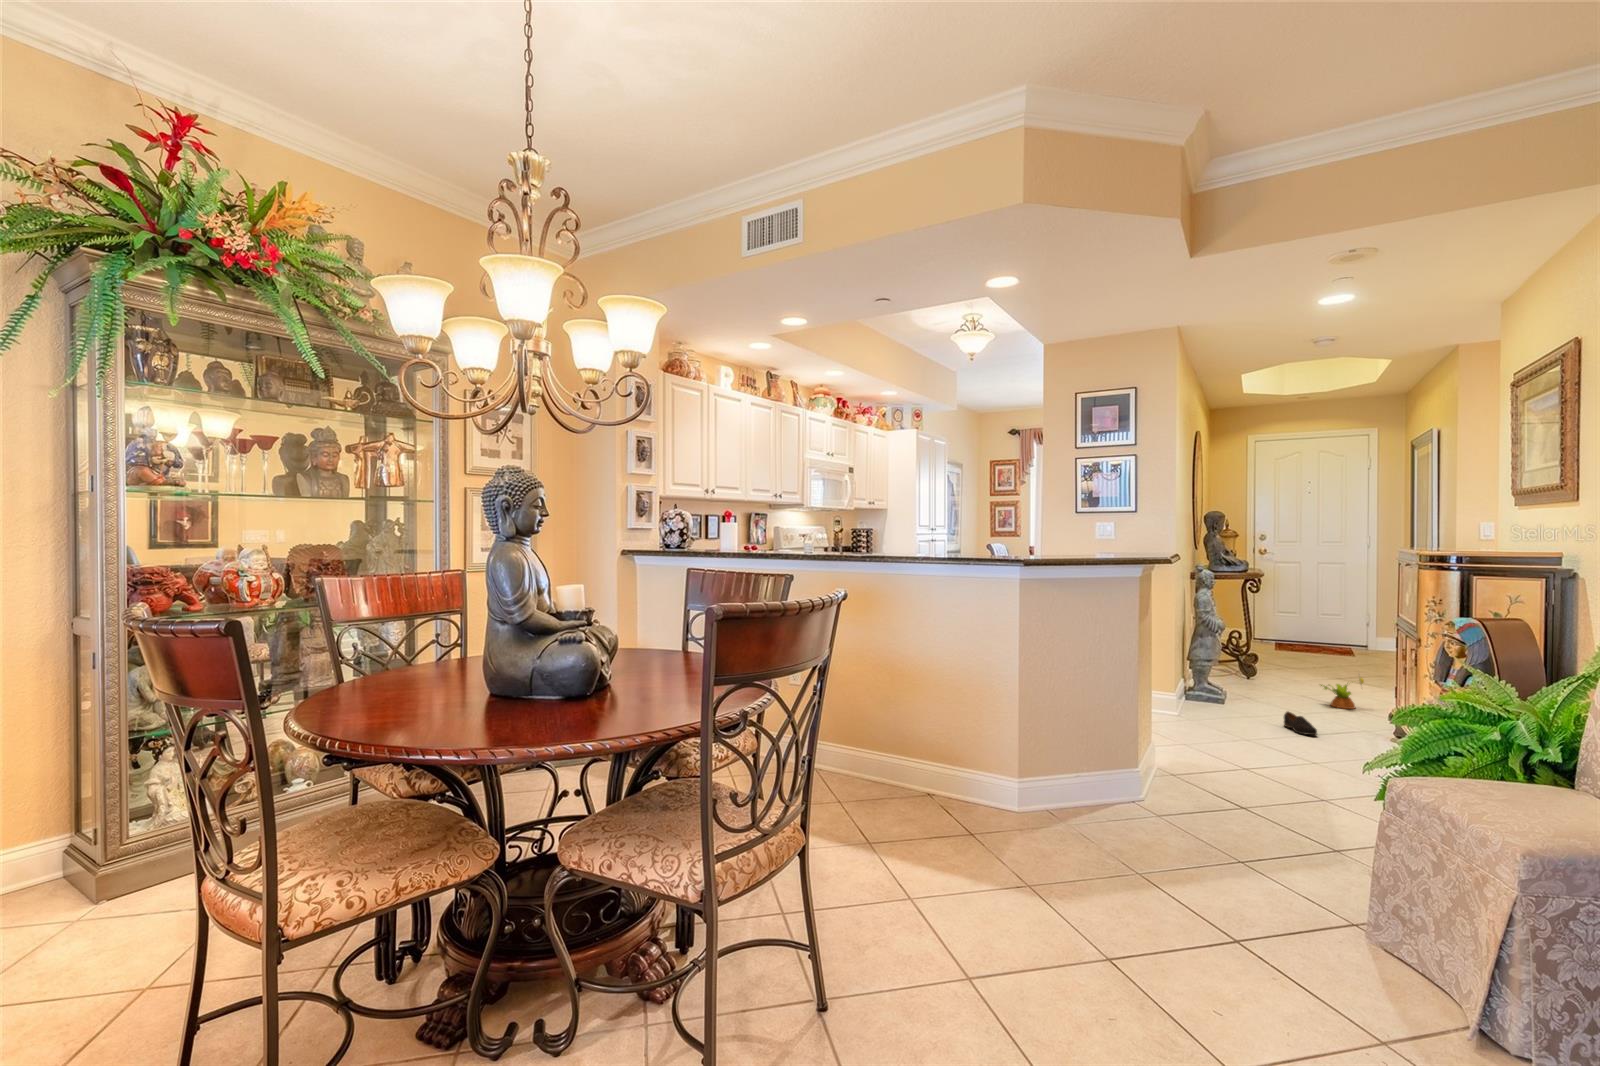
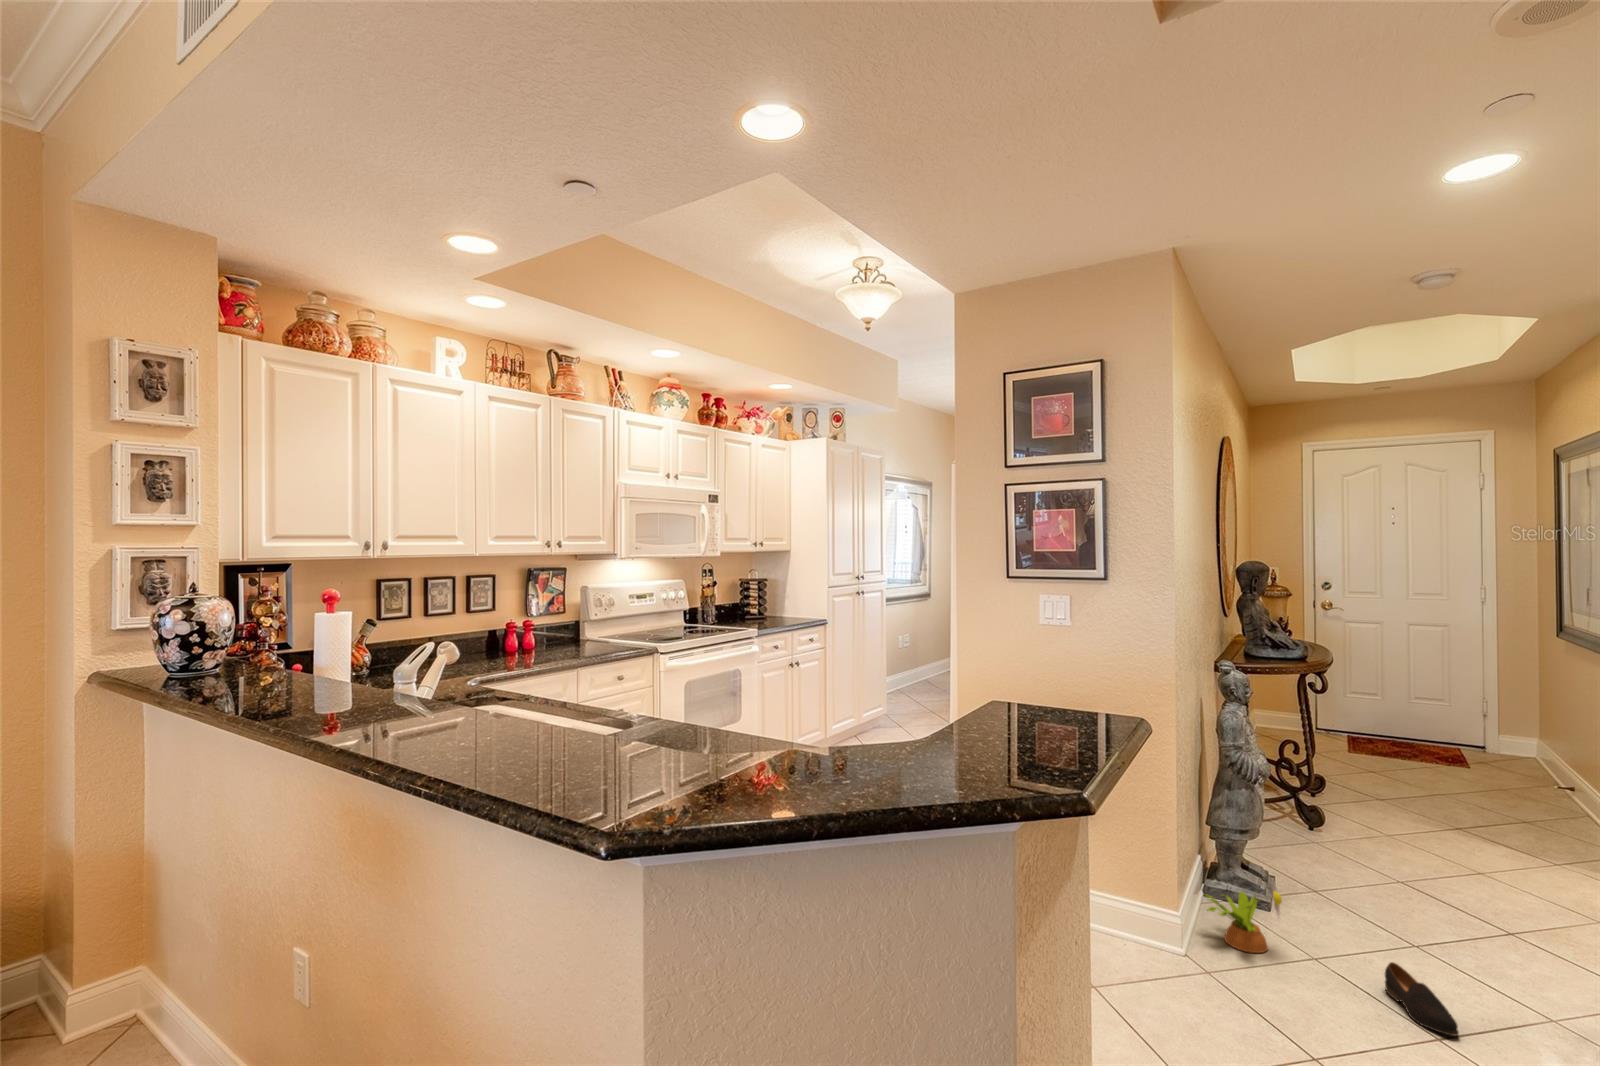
decorative plant: present [1321,677,1364,709] -> present [1205,882,1282,953]

